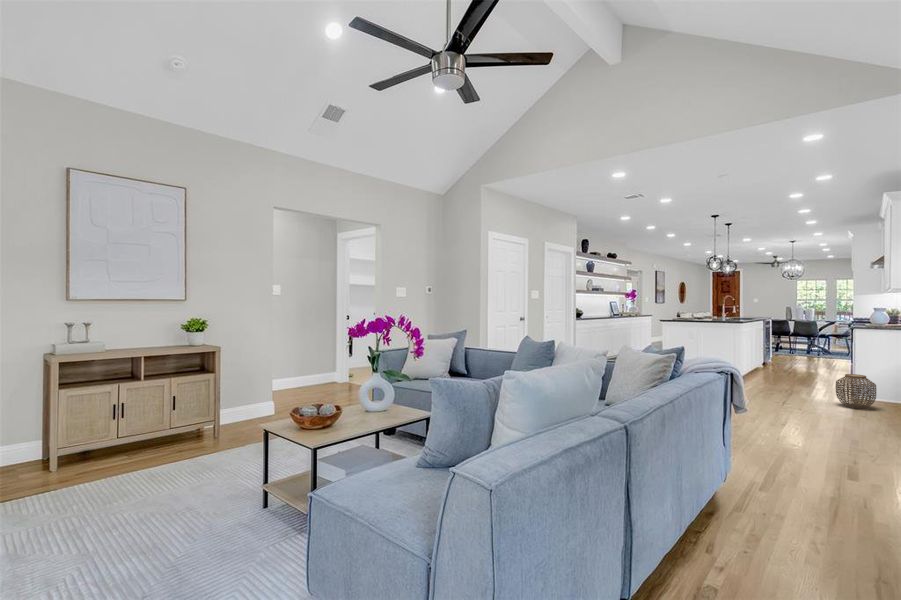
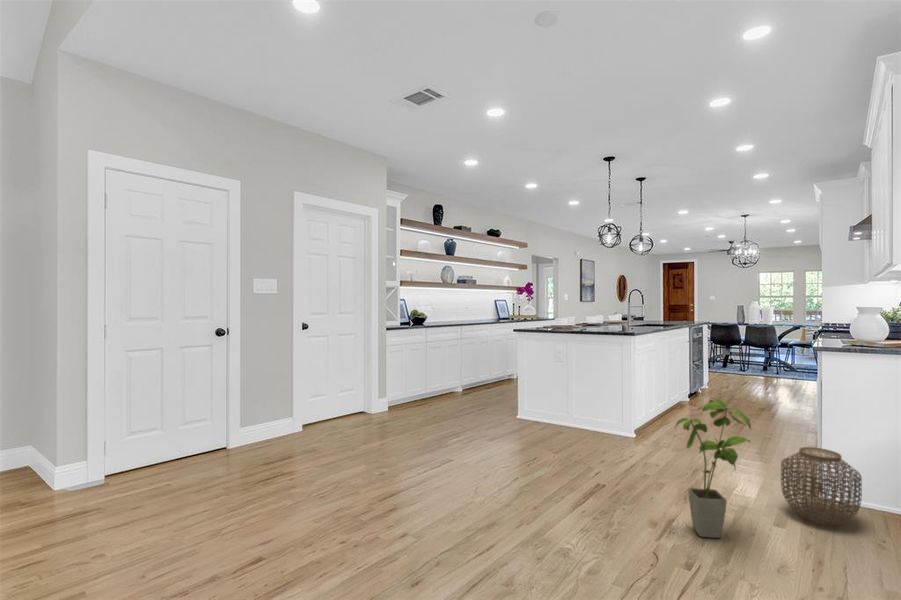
house plant: none [785,348,825,411] -> present [676,399,751,538]

